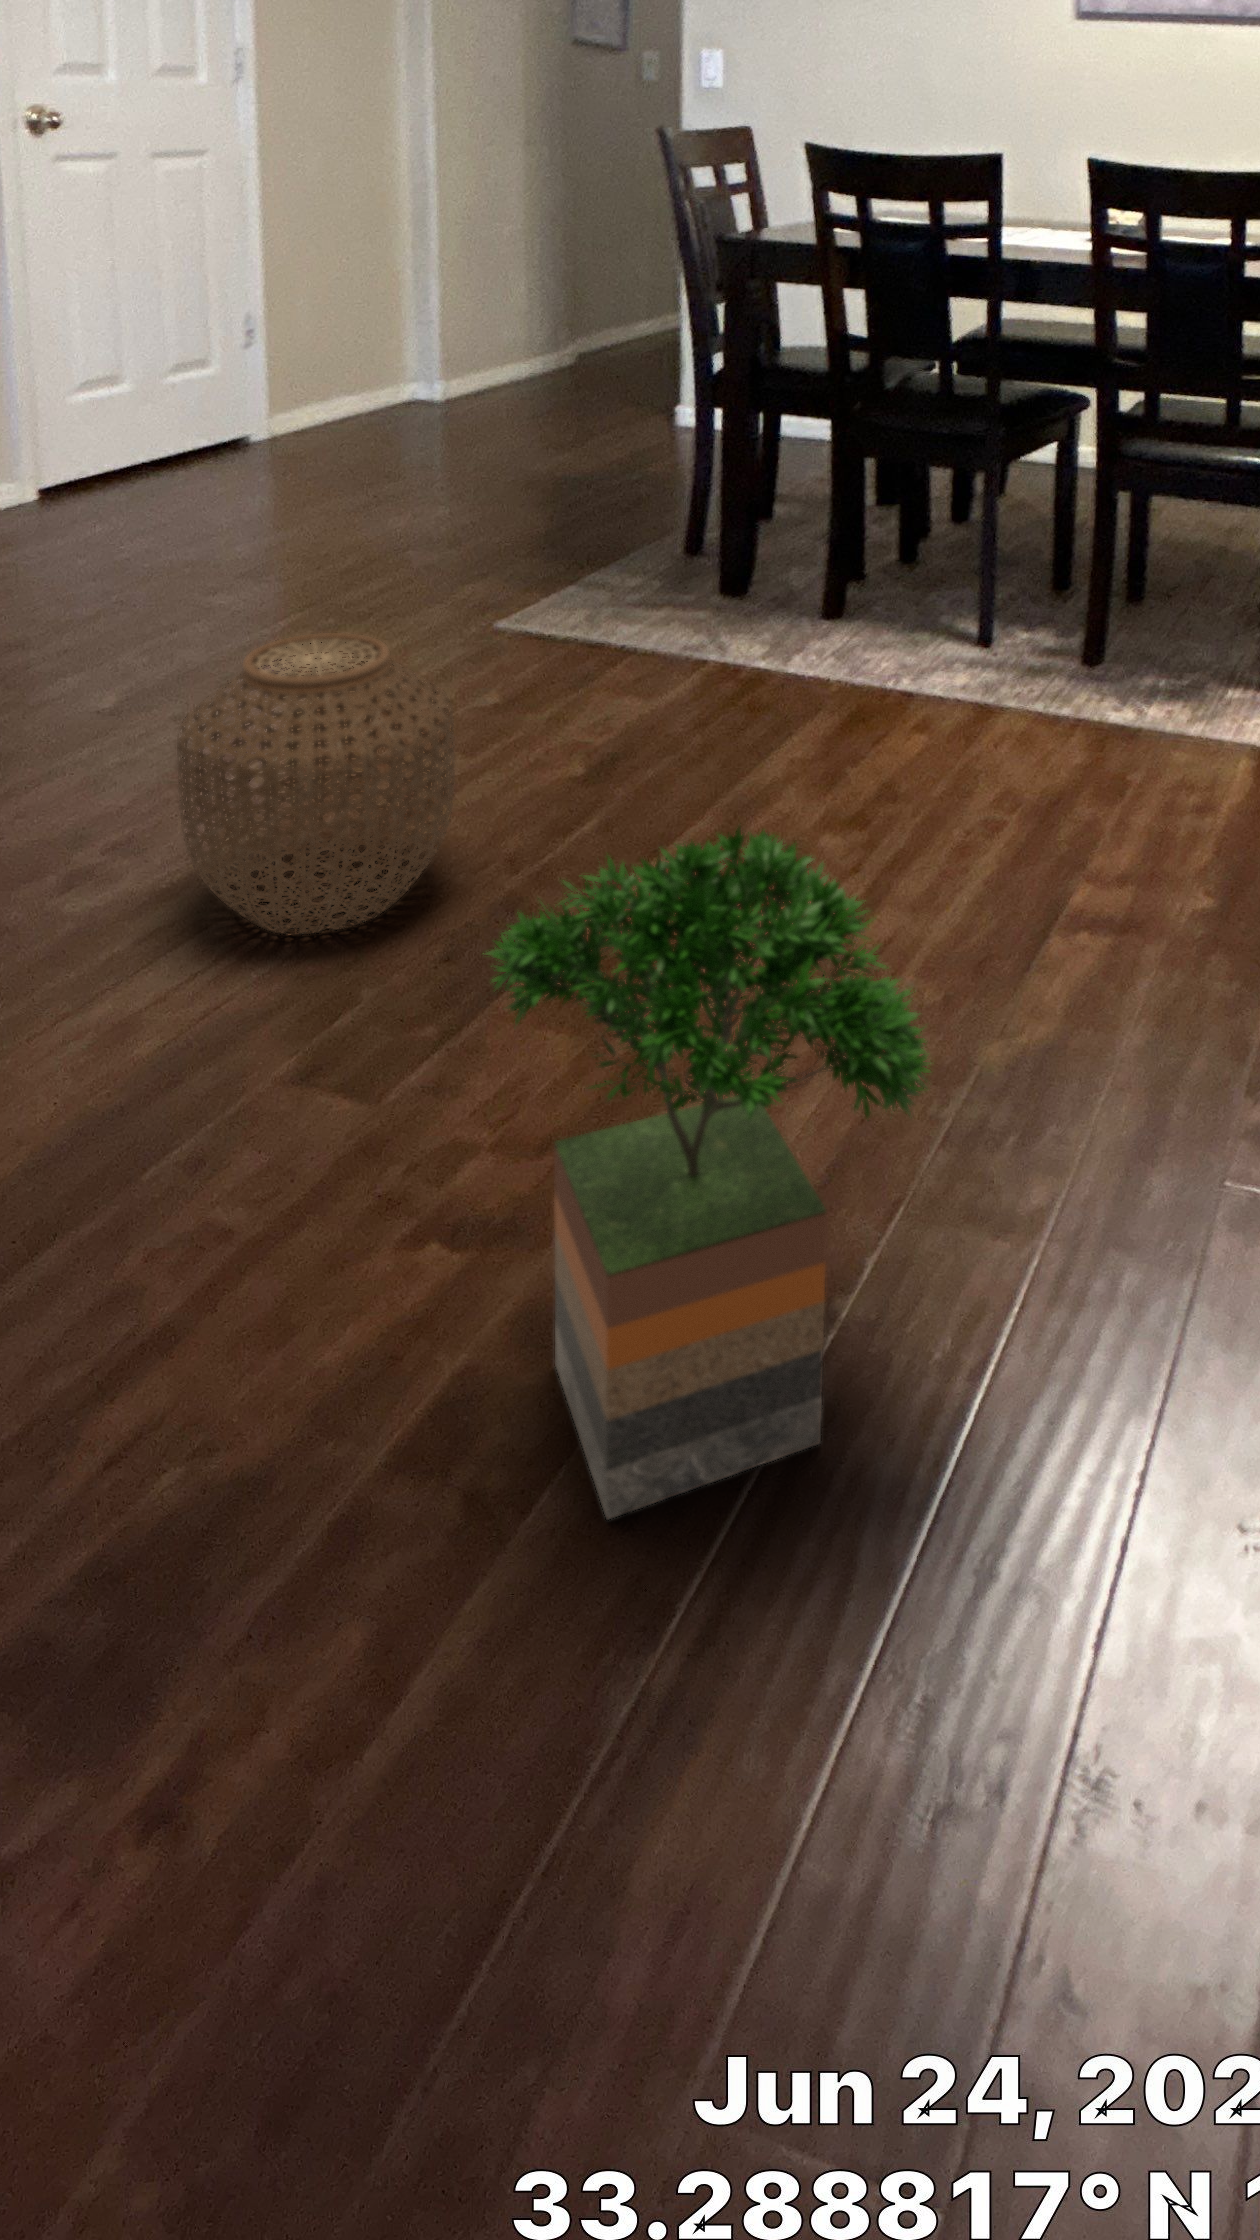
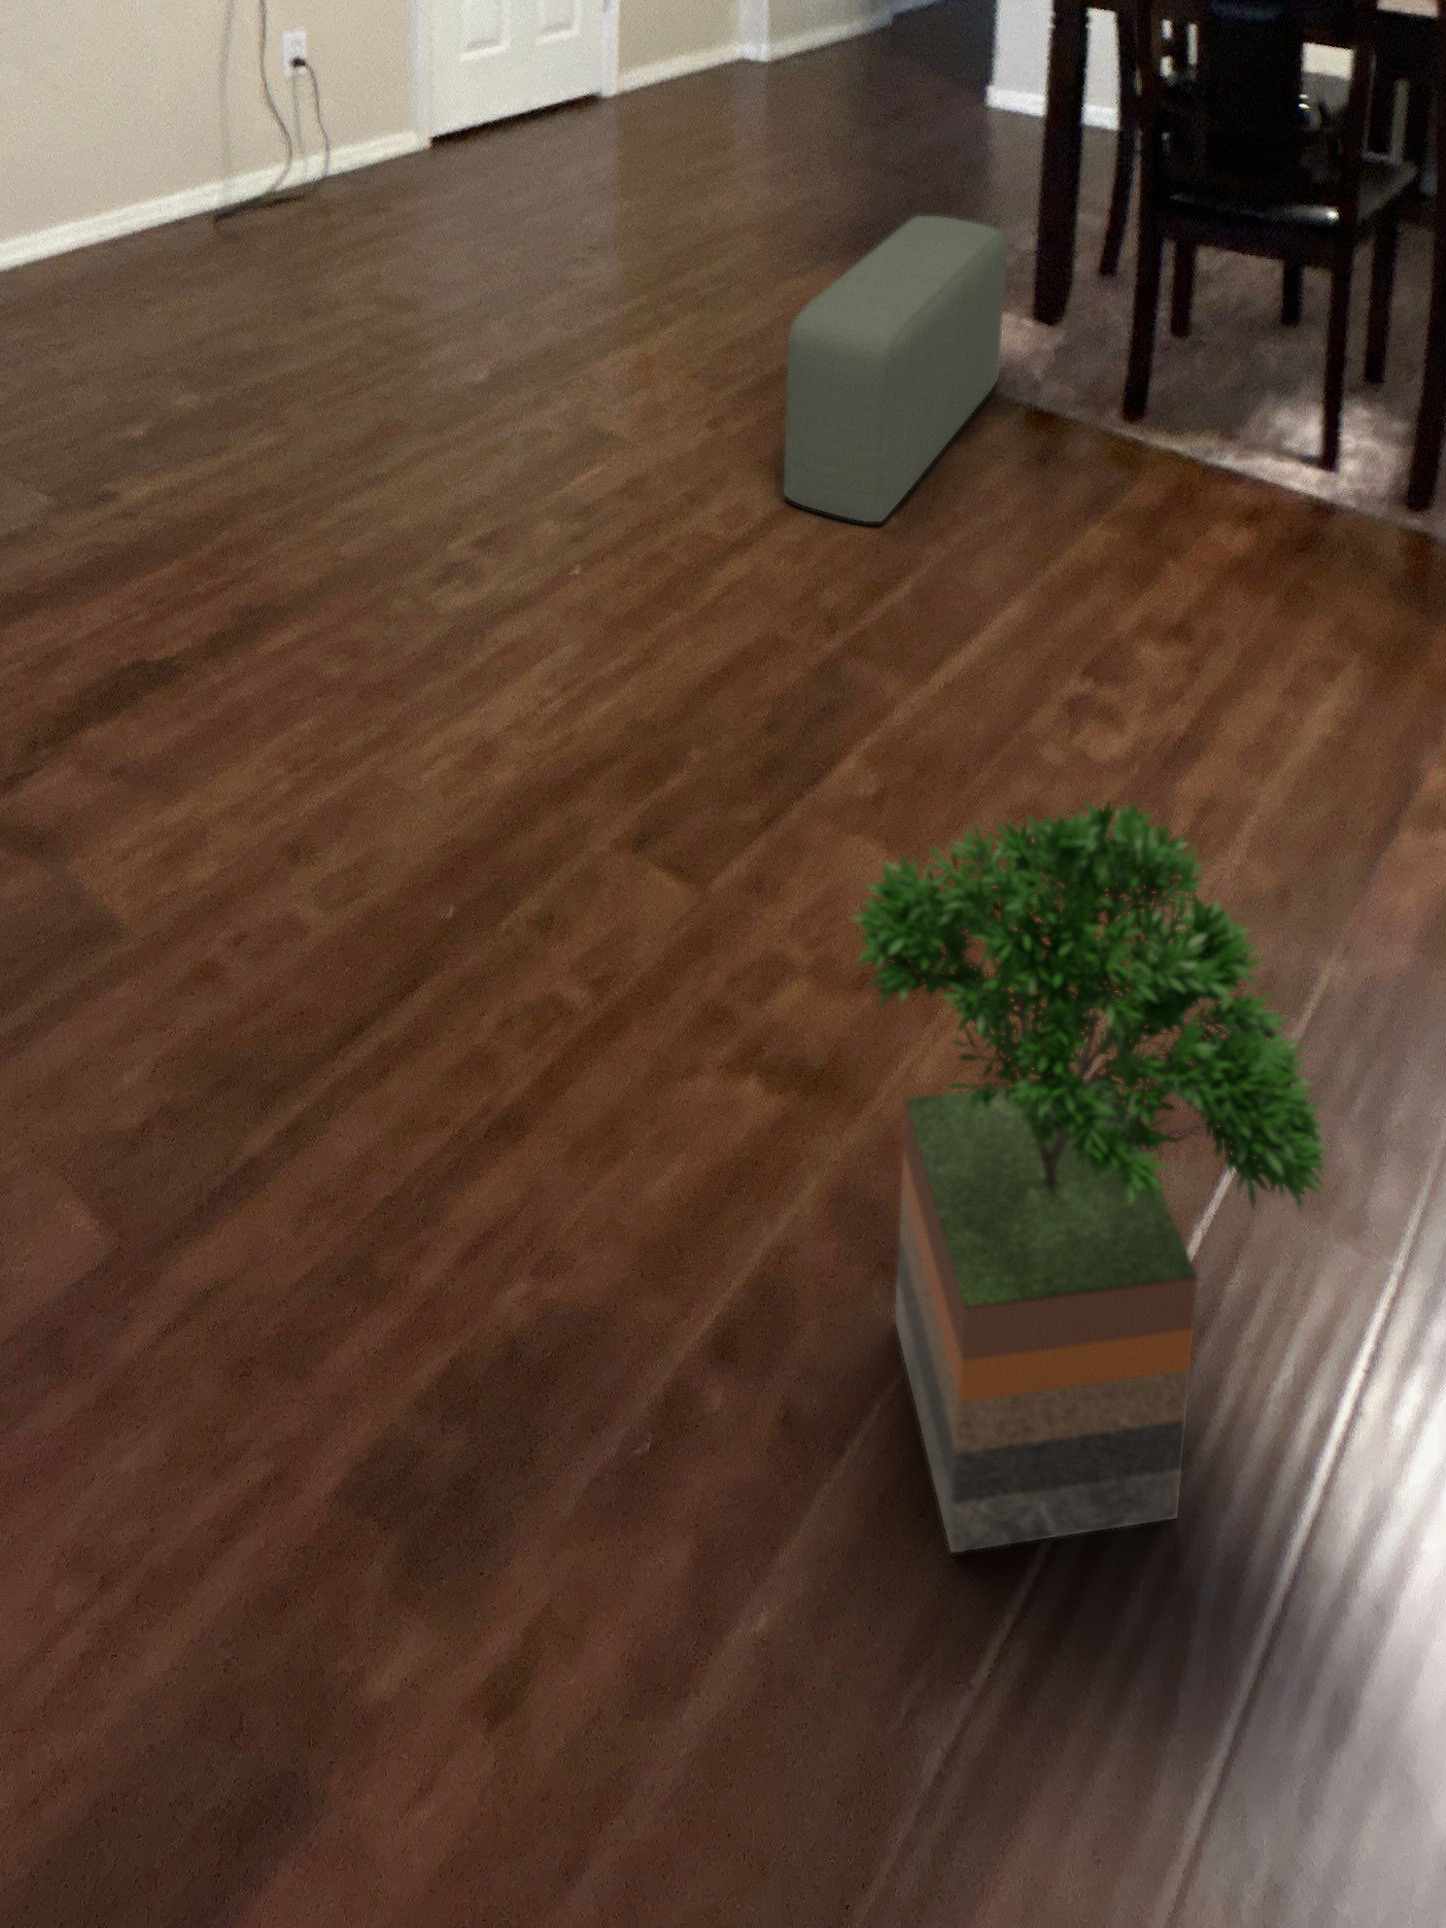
pouf: none [447,482,678,764] -> present [784,216,1007,522]
woven basket: present [177,633,455,933] -> none [551,402,796,702]

